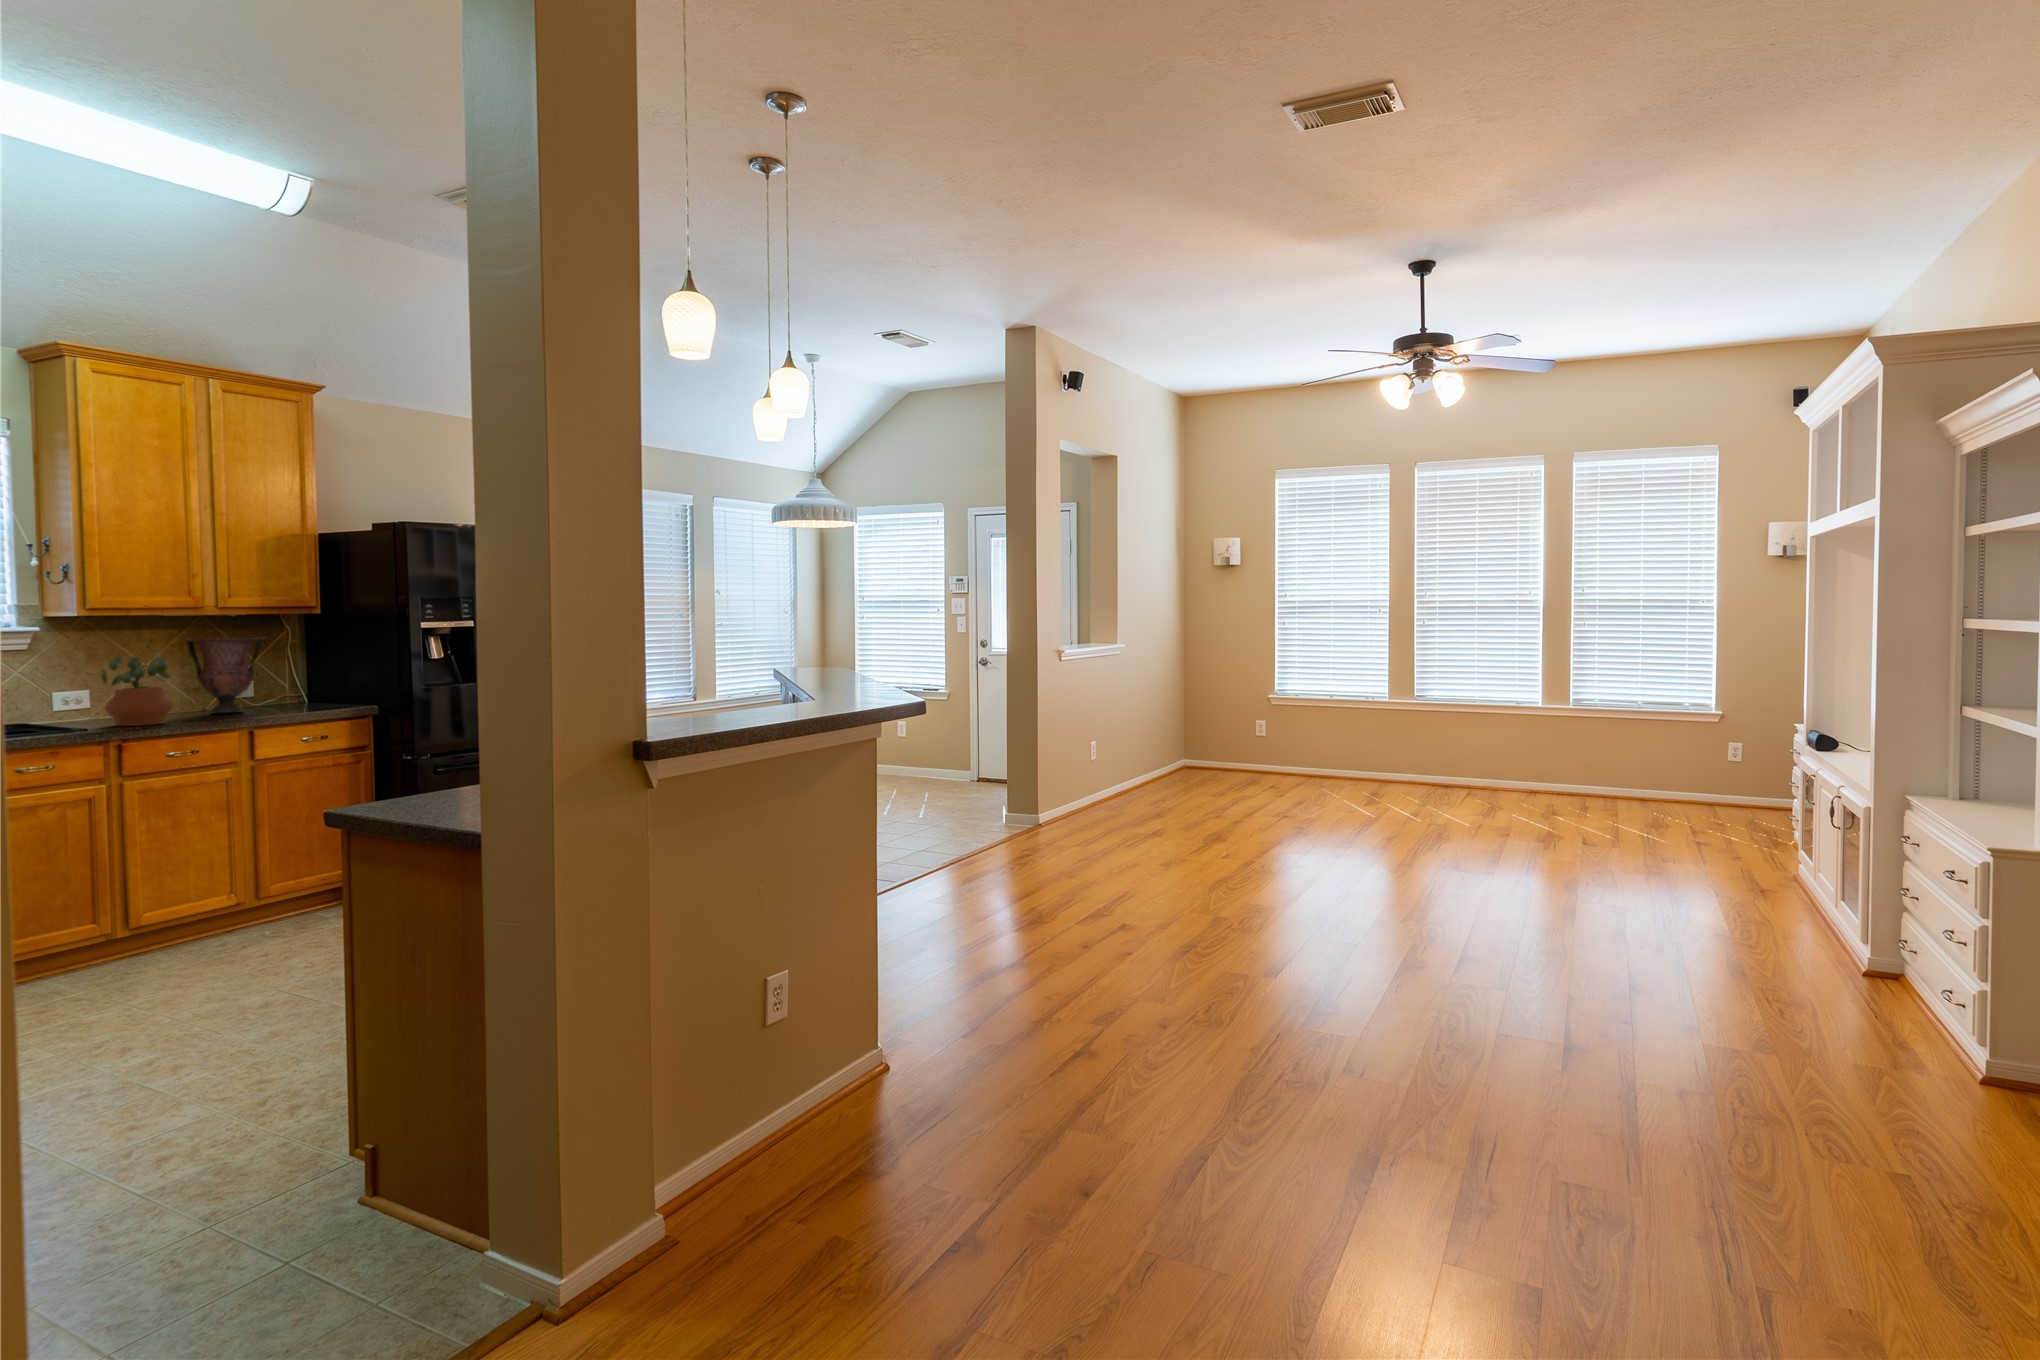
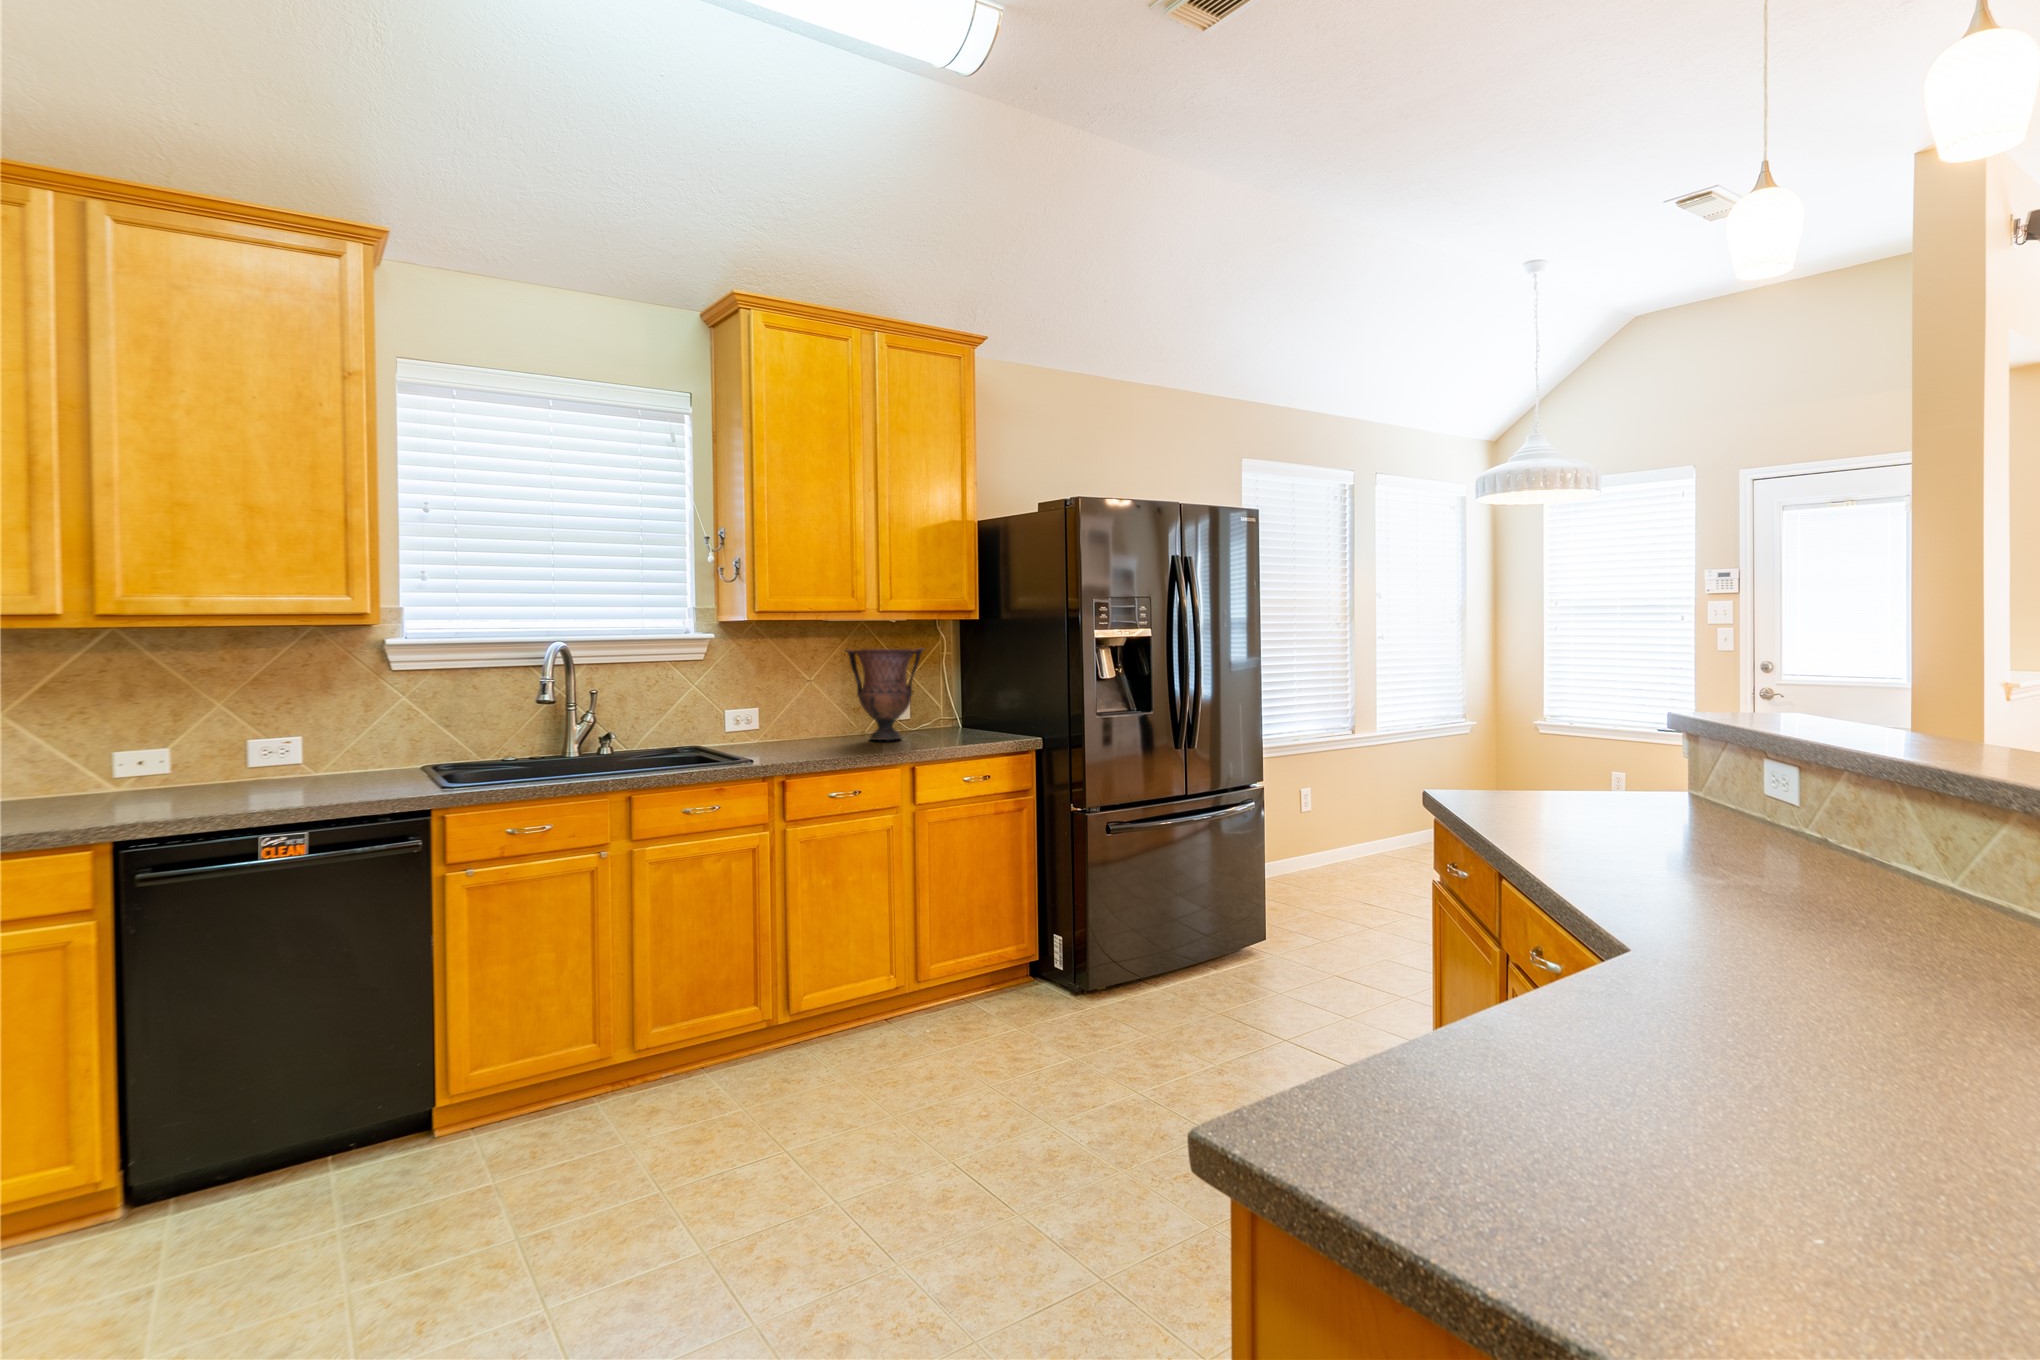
potted plant: present [101,654,174,726] -> none [768,667,837,757]

